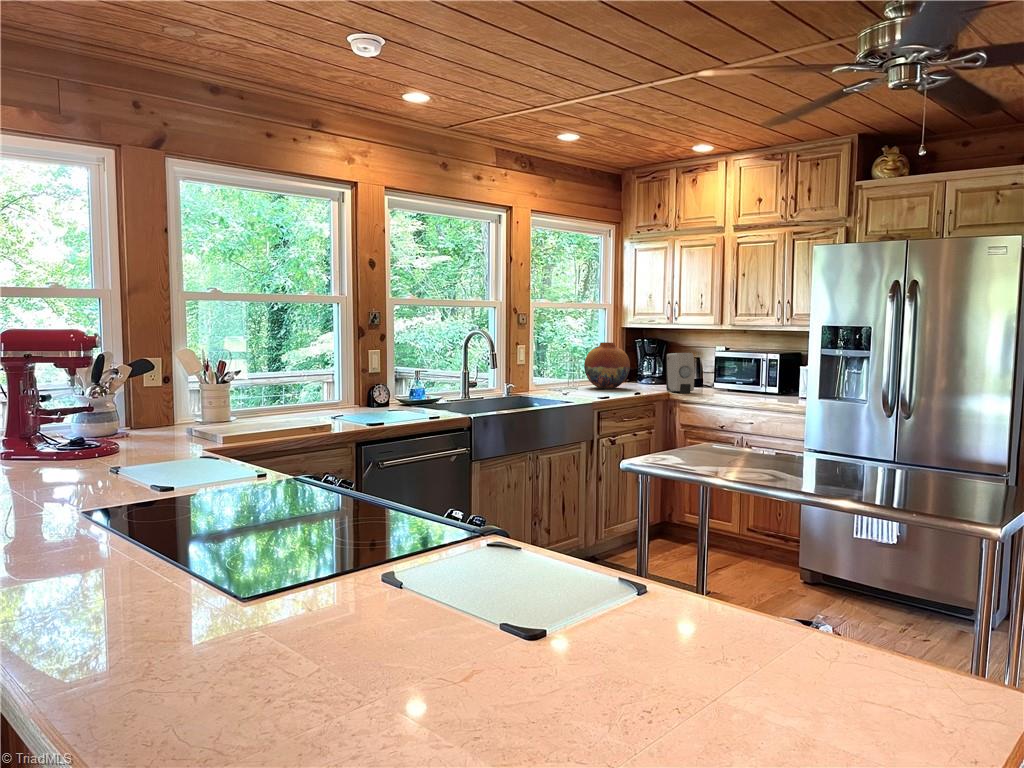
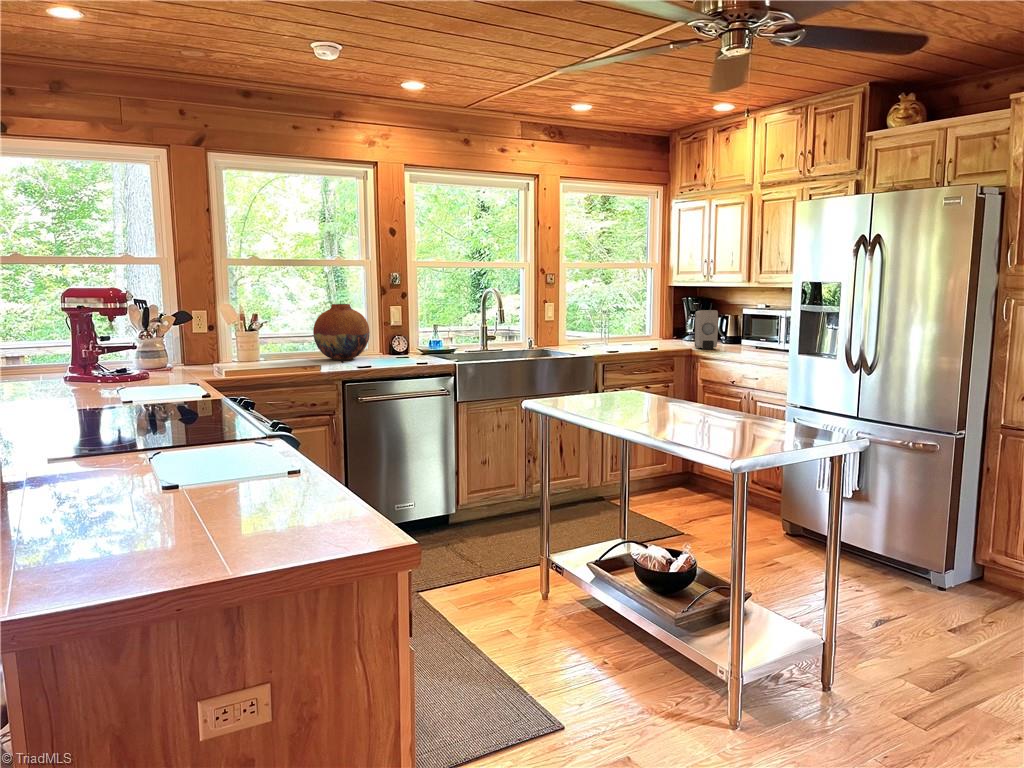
vase: present [584,342,630,389] -> present [313,304,370,360]

